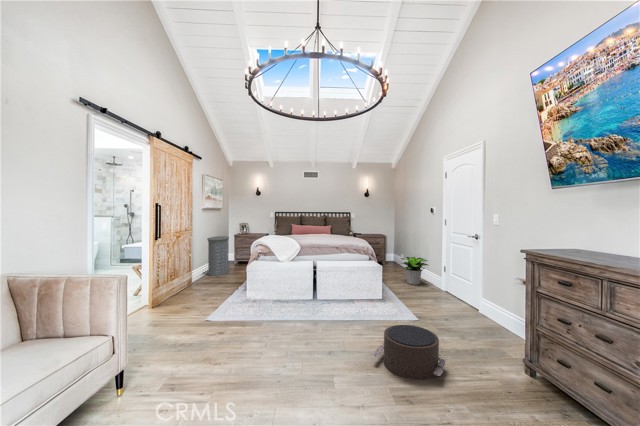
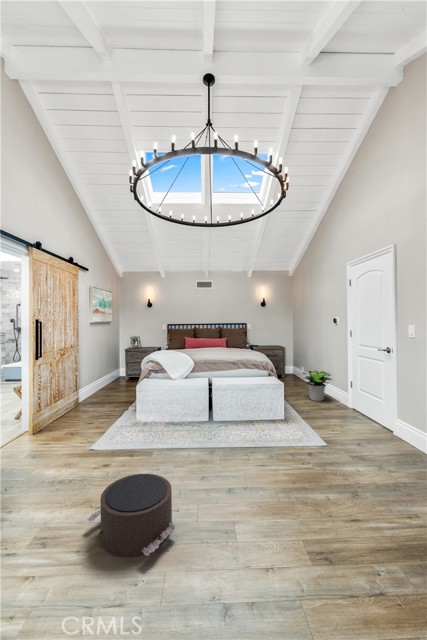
laundry hamper: present [207,236,229,276] -> none [96,351,119,395]
pouf: present [373,325,445,380] -> present [87,474,177,558]

